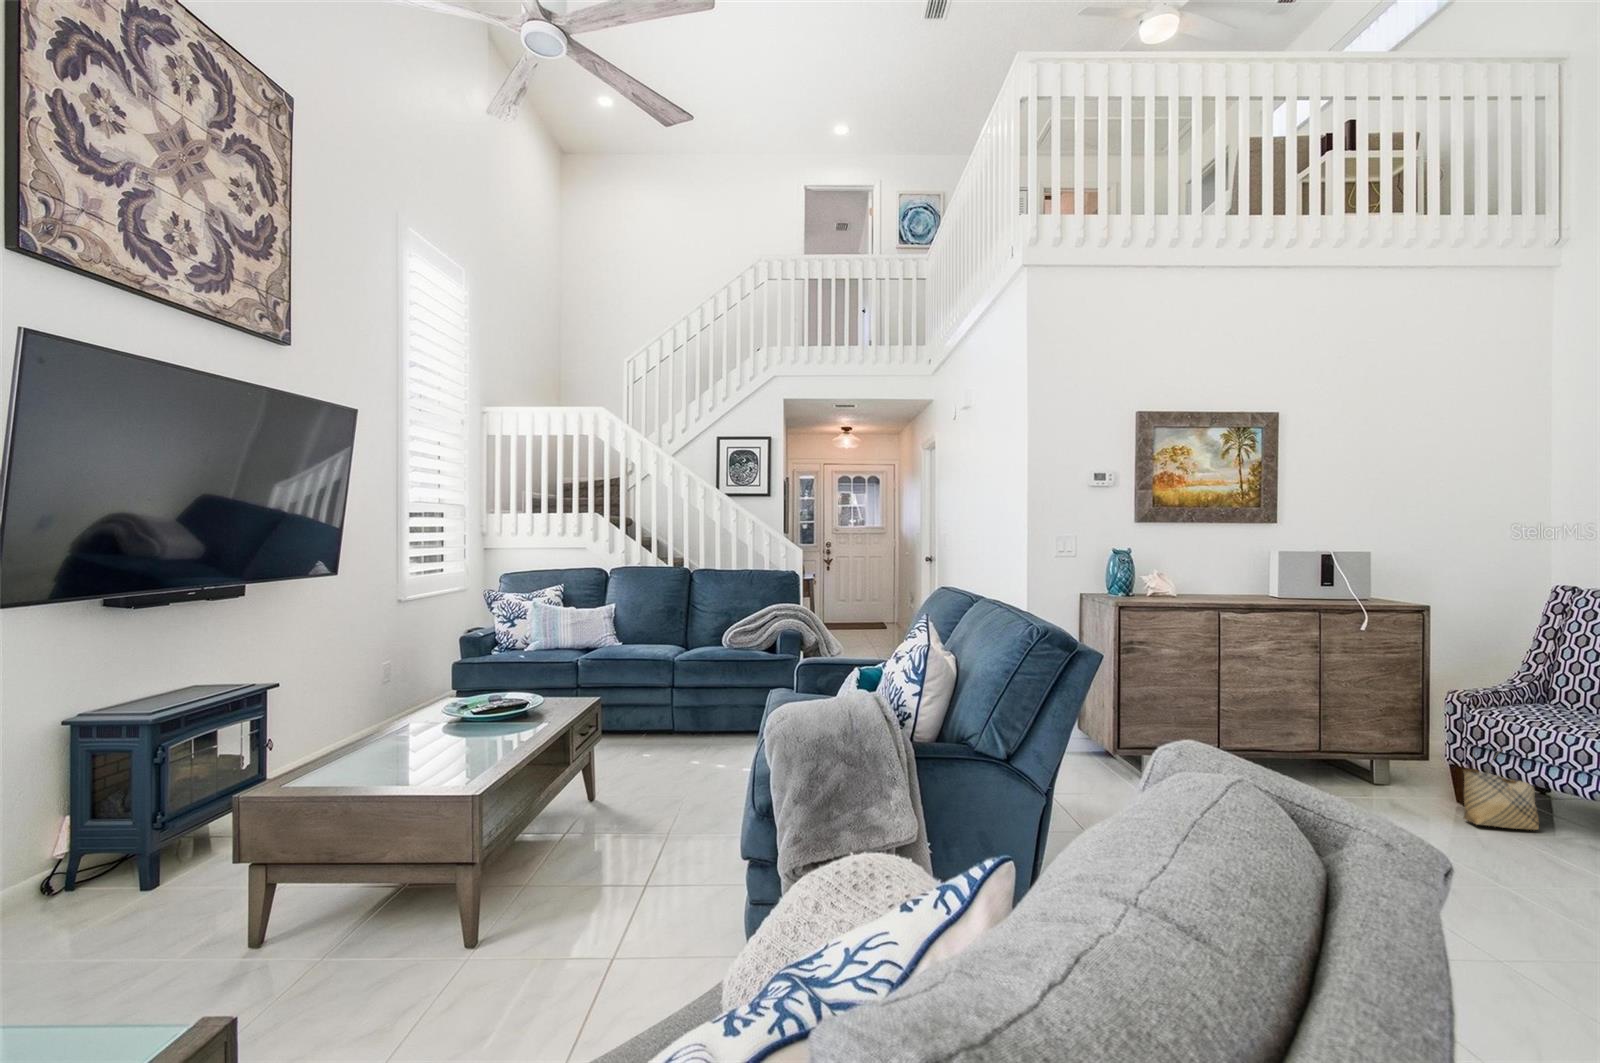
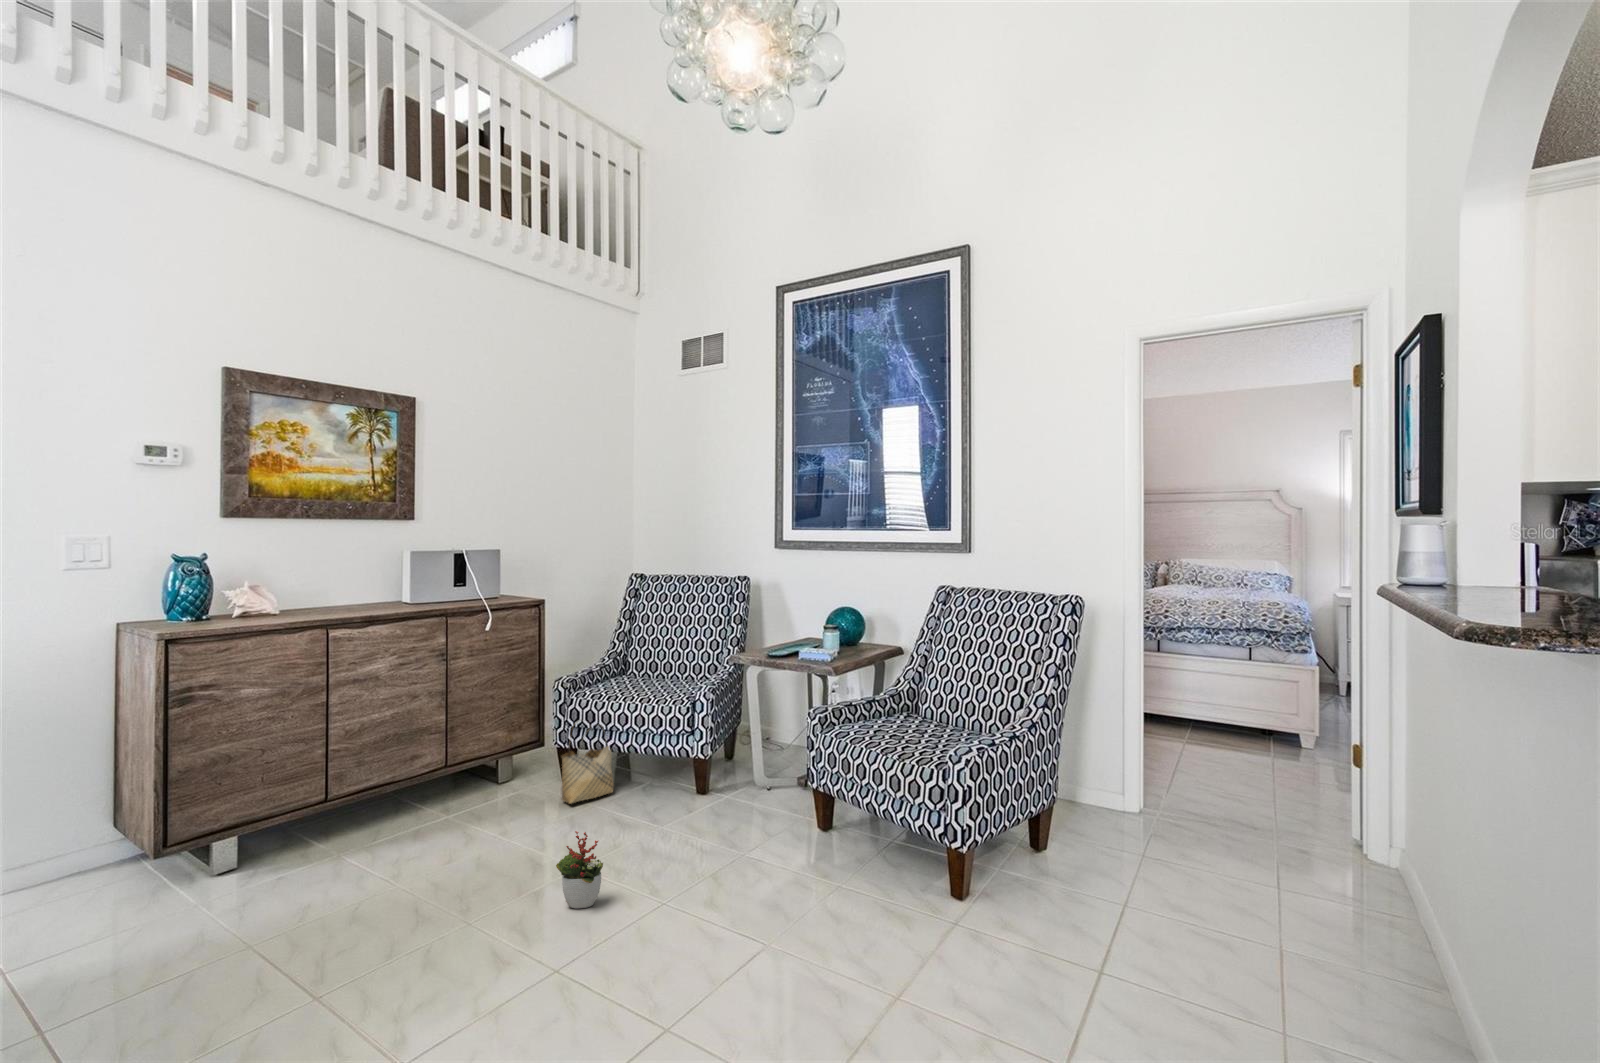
decorative plant: none [1490,837,1558,923] -> present [556,831,603,909]

